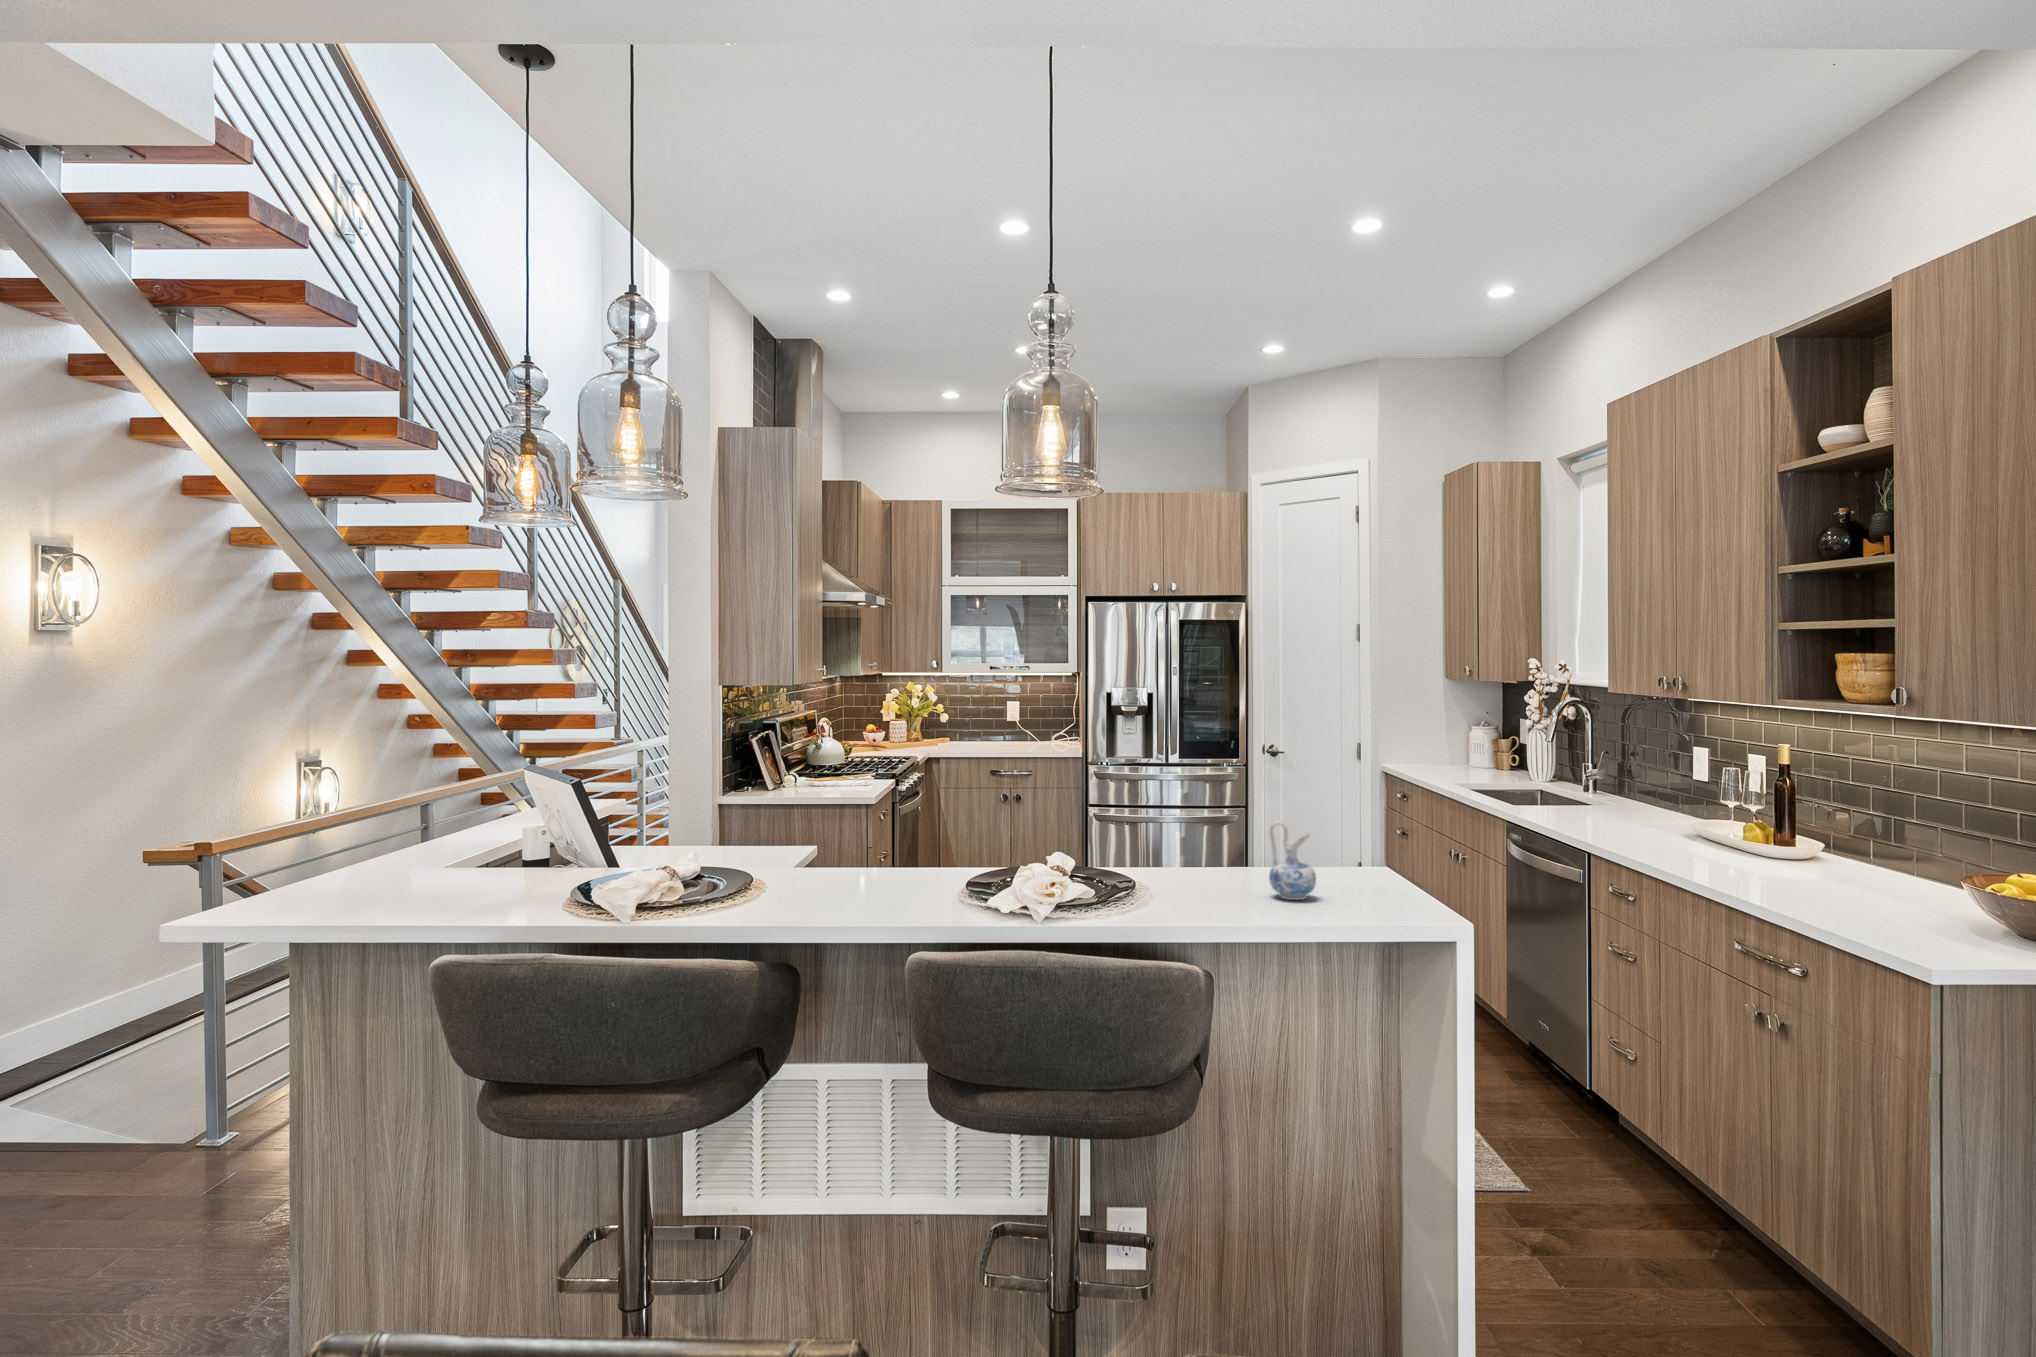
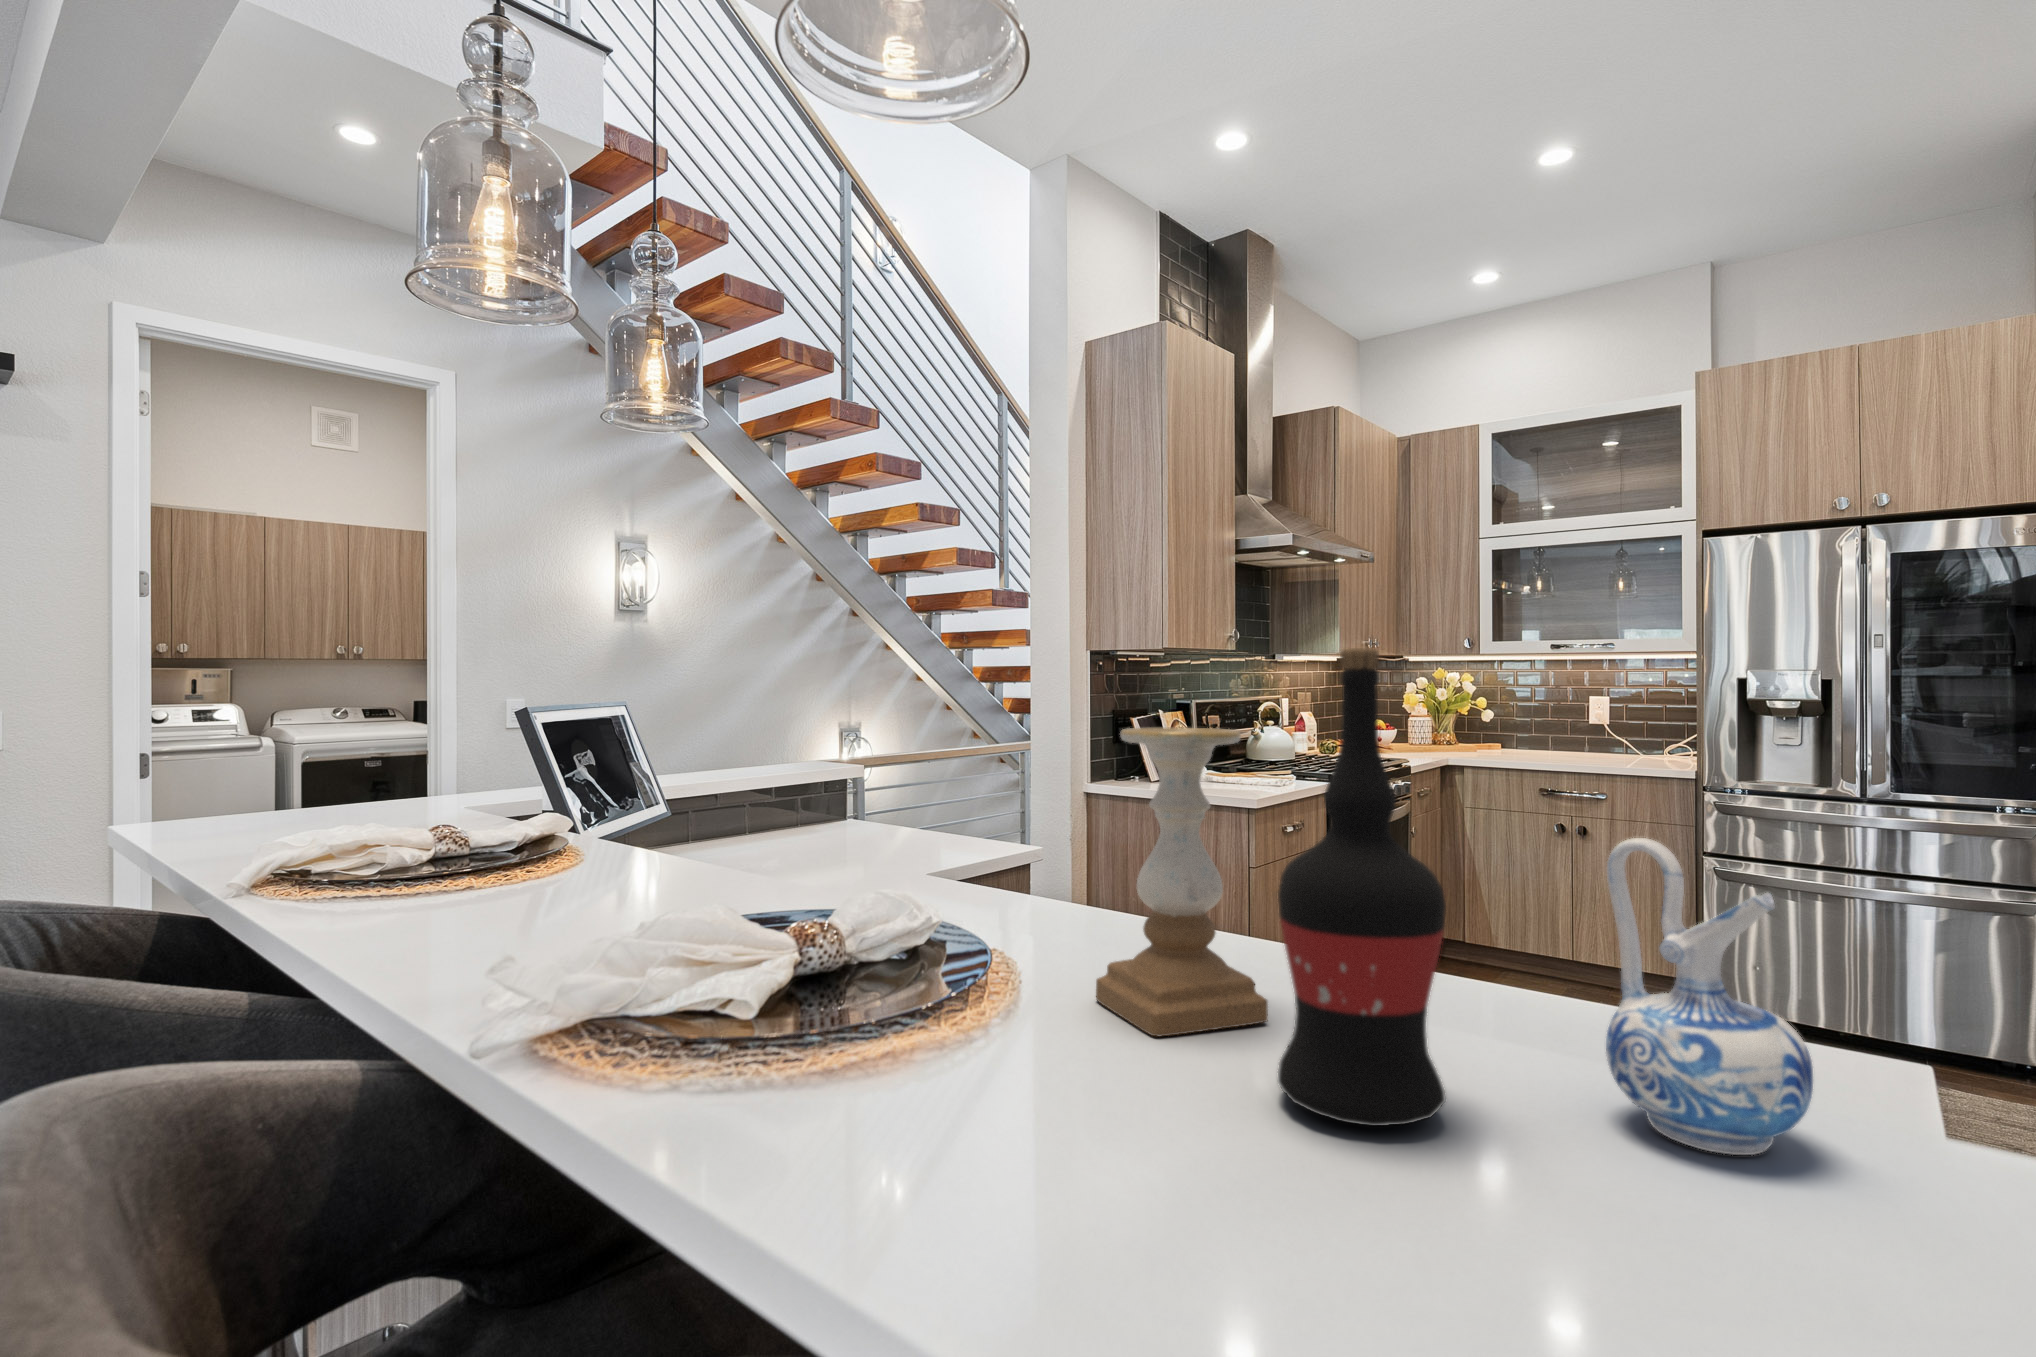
wine bottle: none [1199,774,1248,908] -> present [1278,648,1446,1126]
candle holder: none [1103,792,1163,902] -> present [1096,727,1268,1036]

